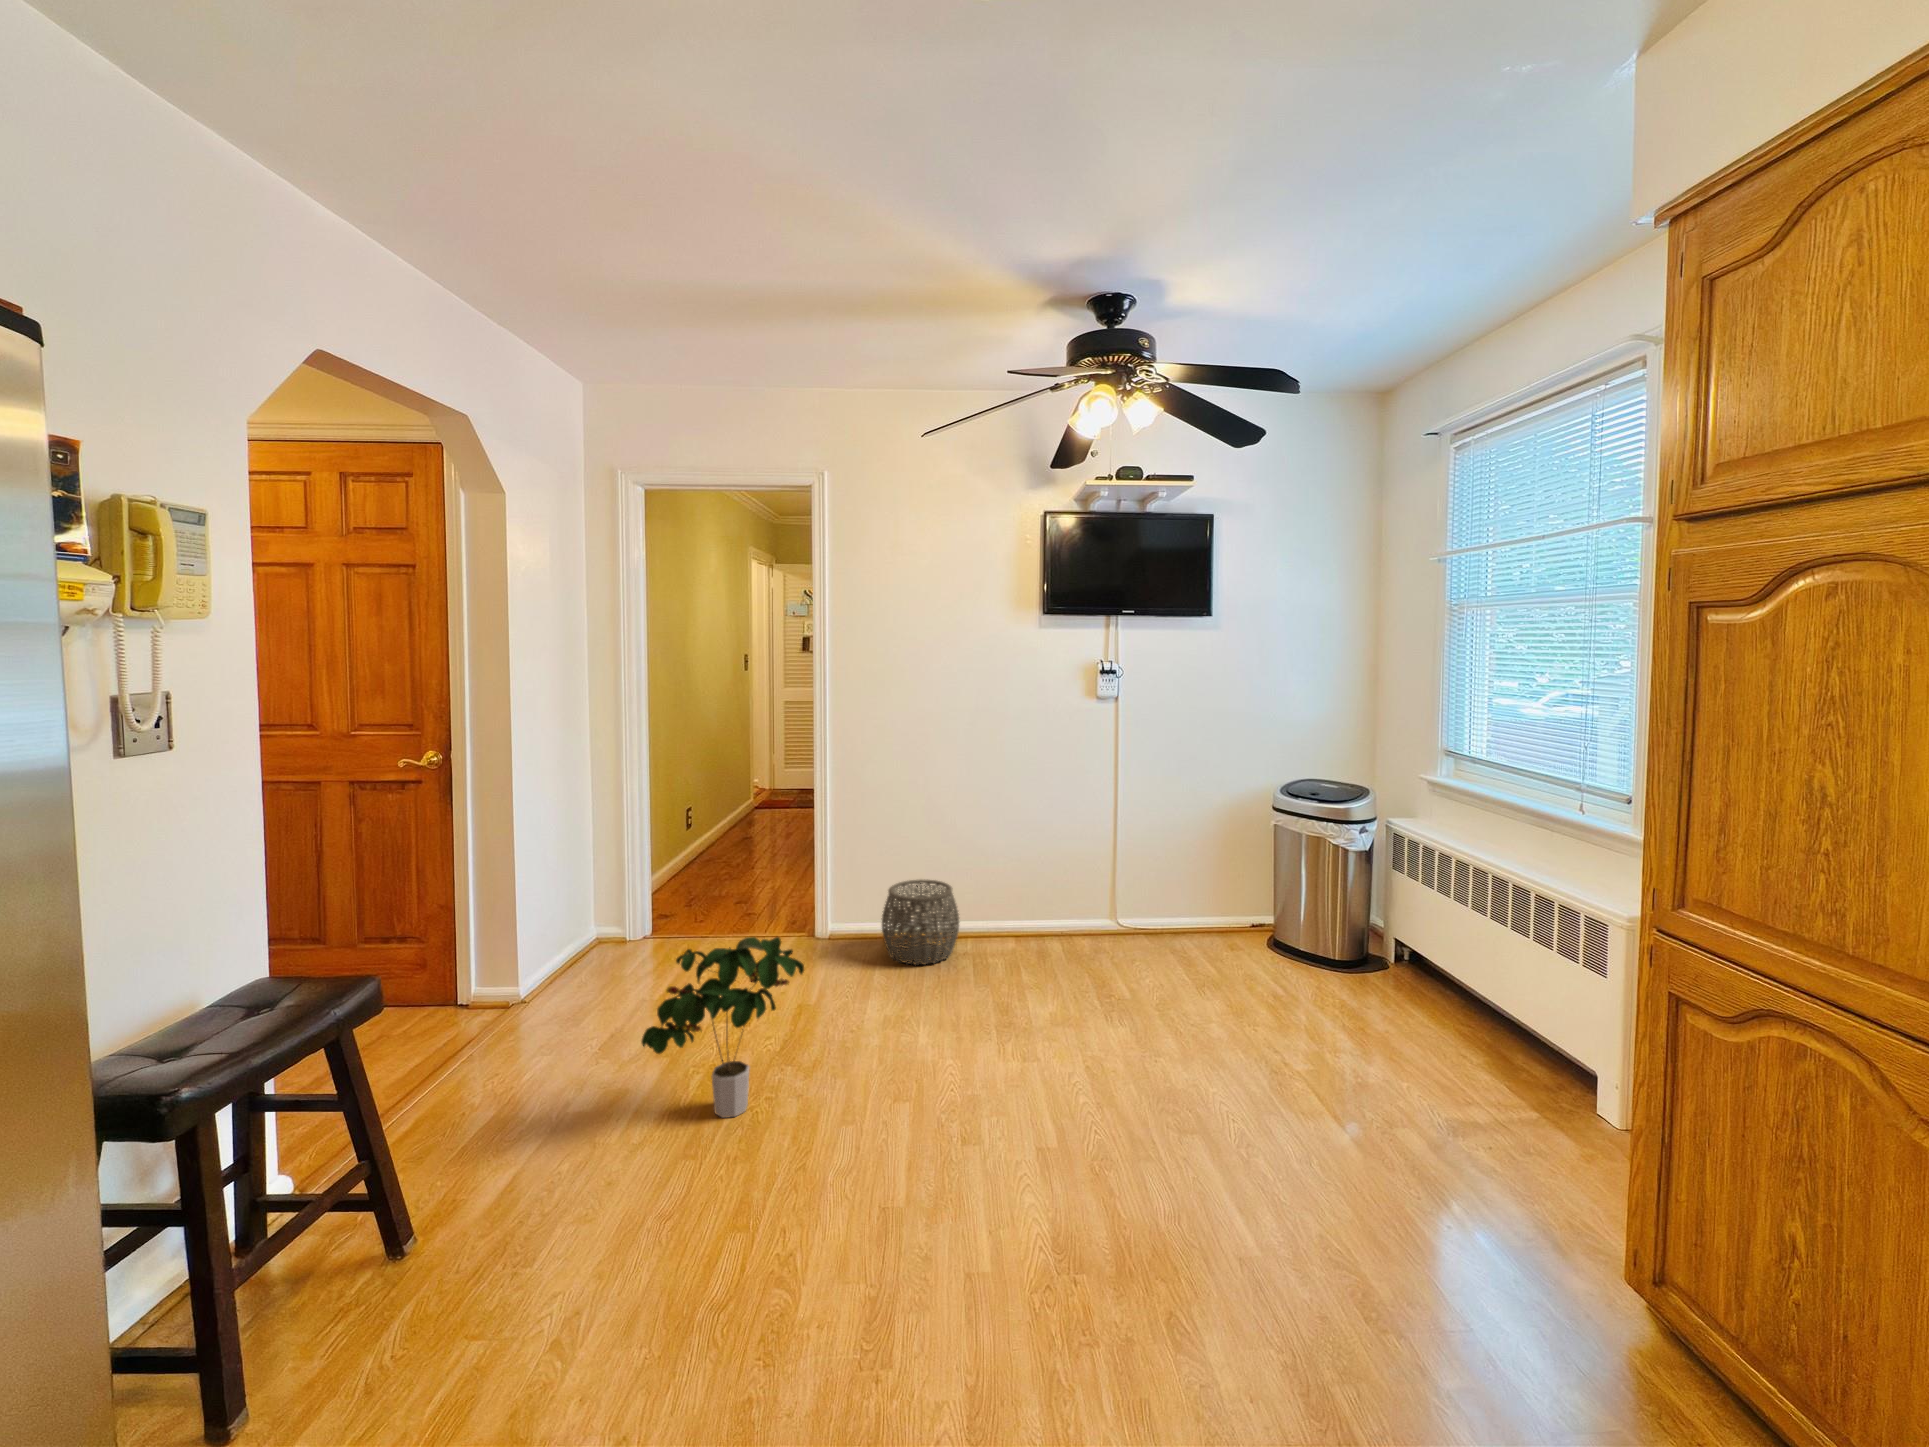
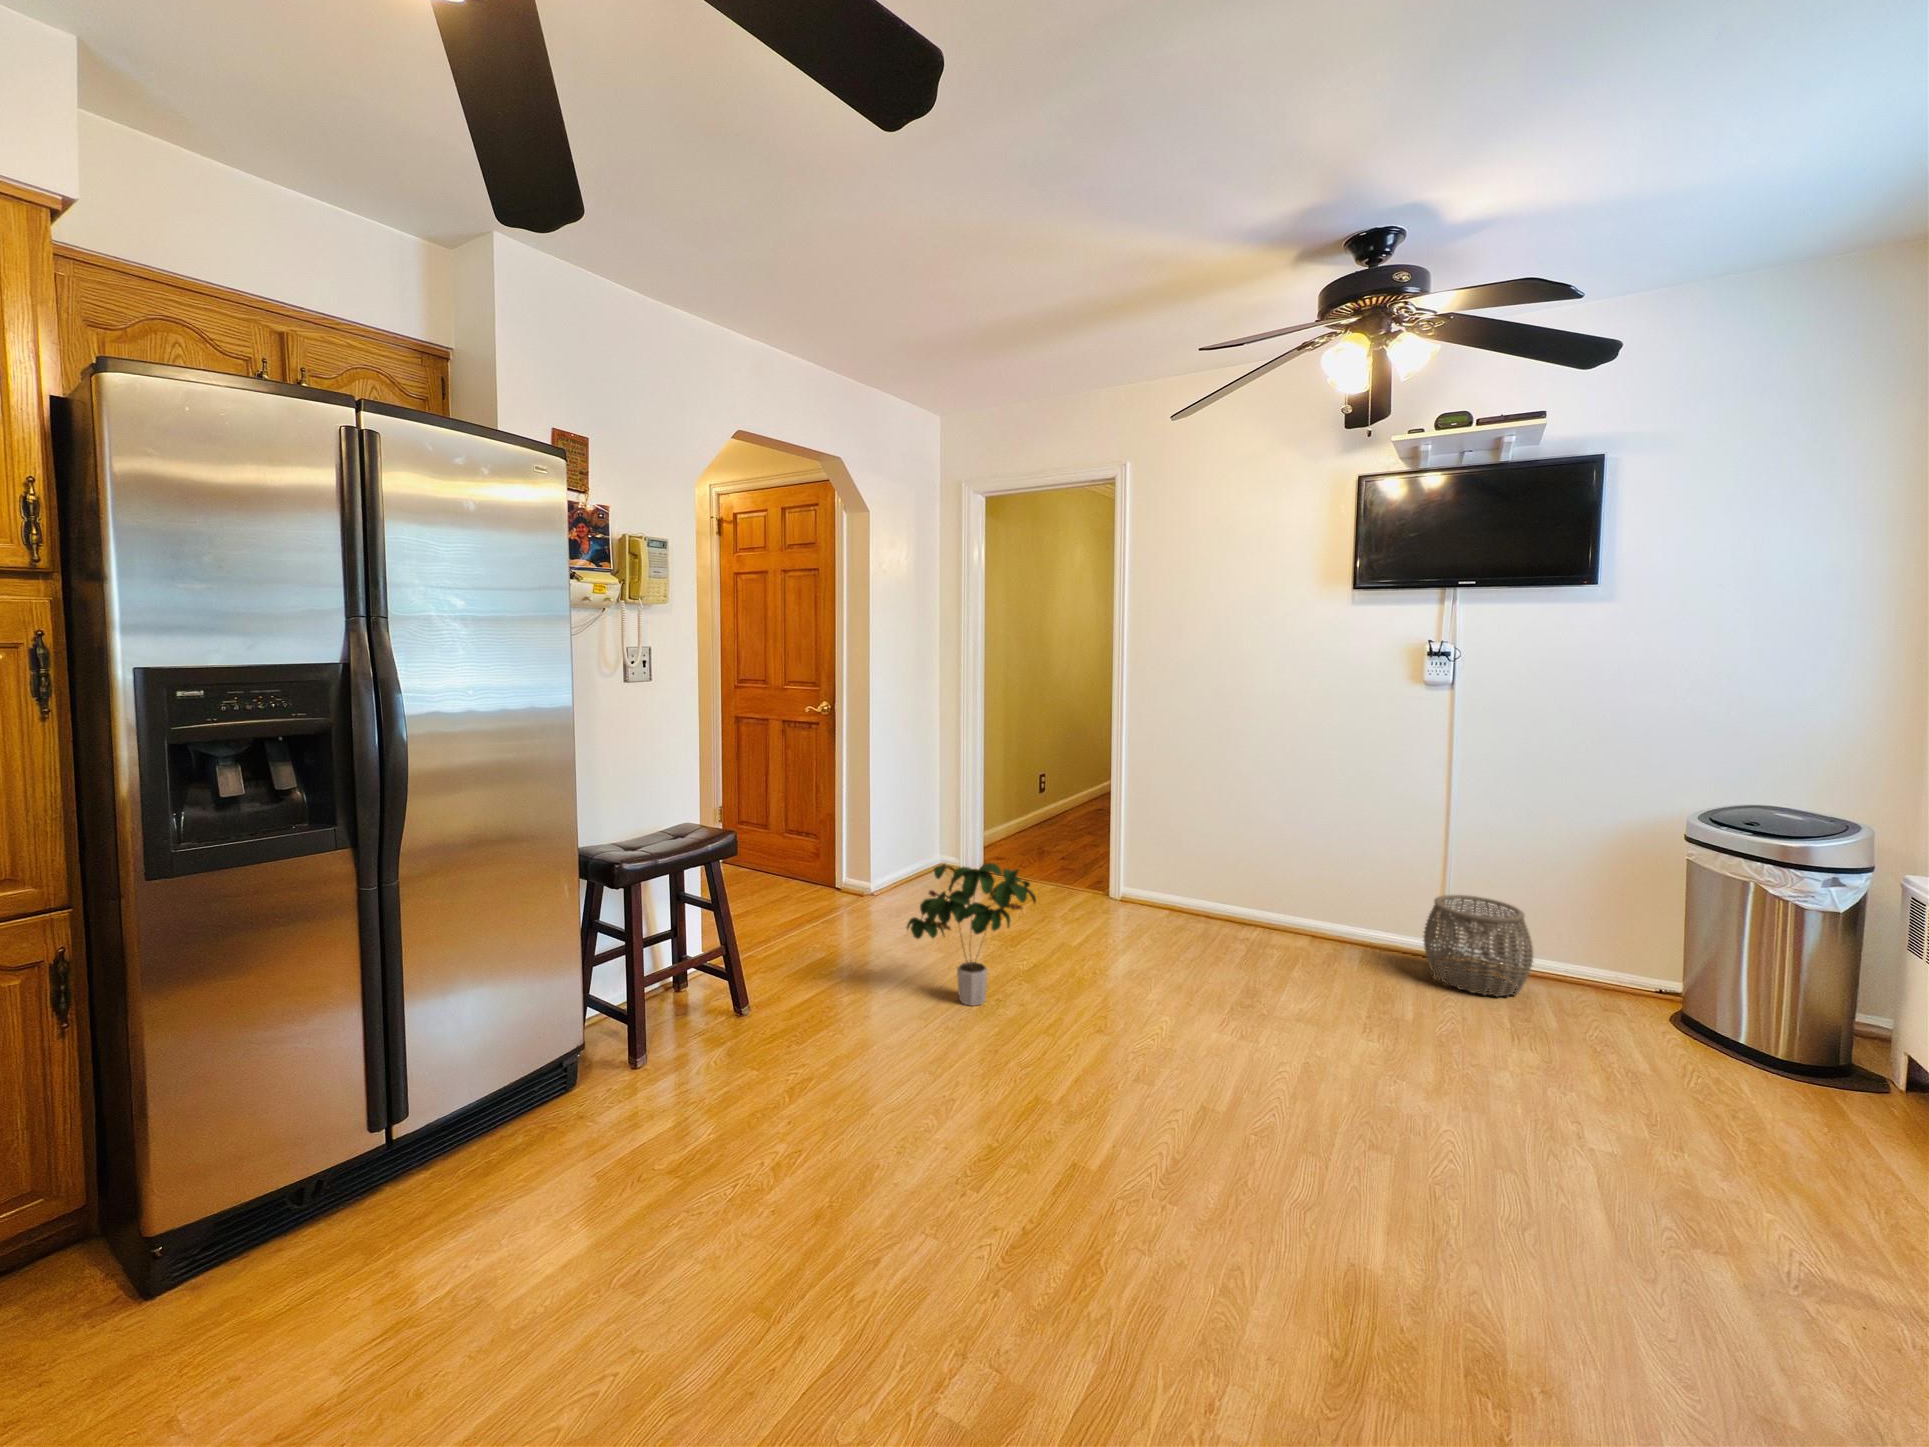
woven basket: present [882,880,959,965] -> present [1424,895,1533,997]

